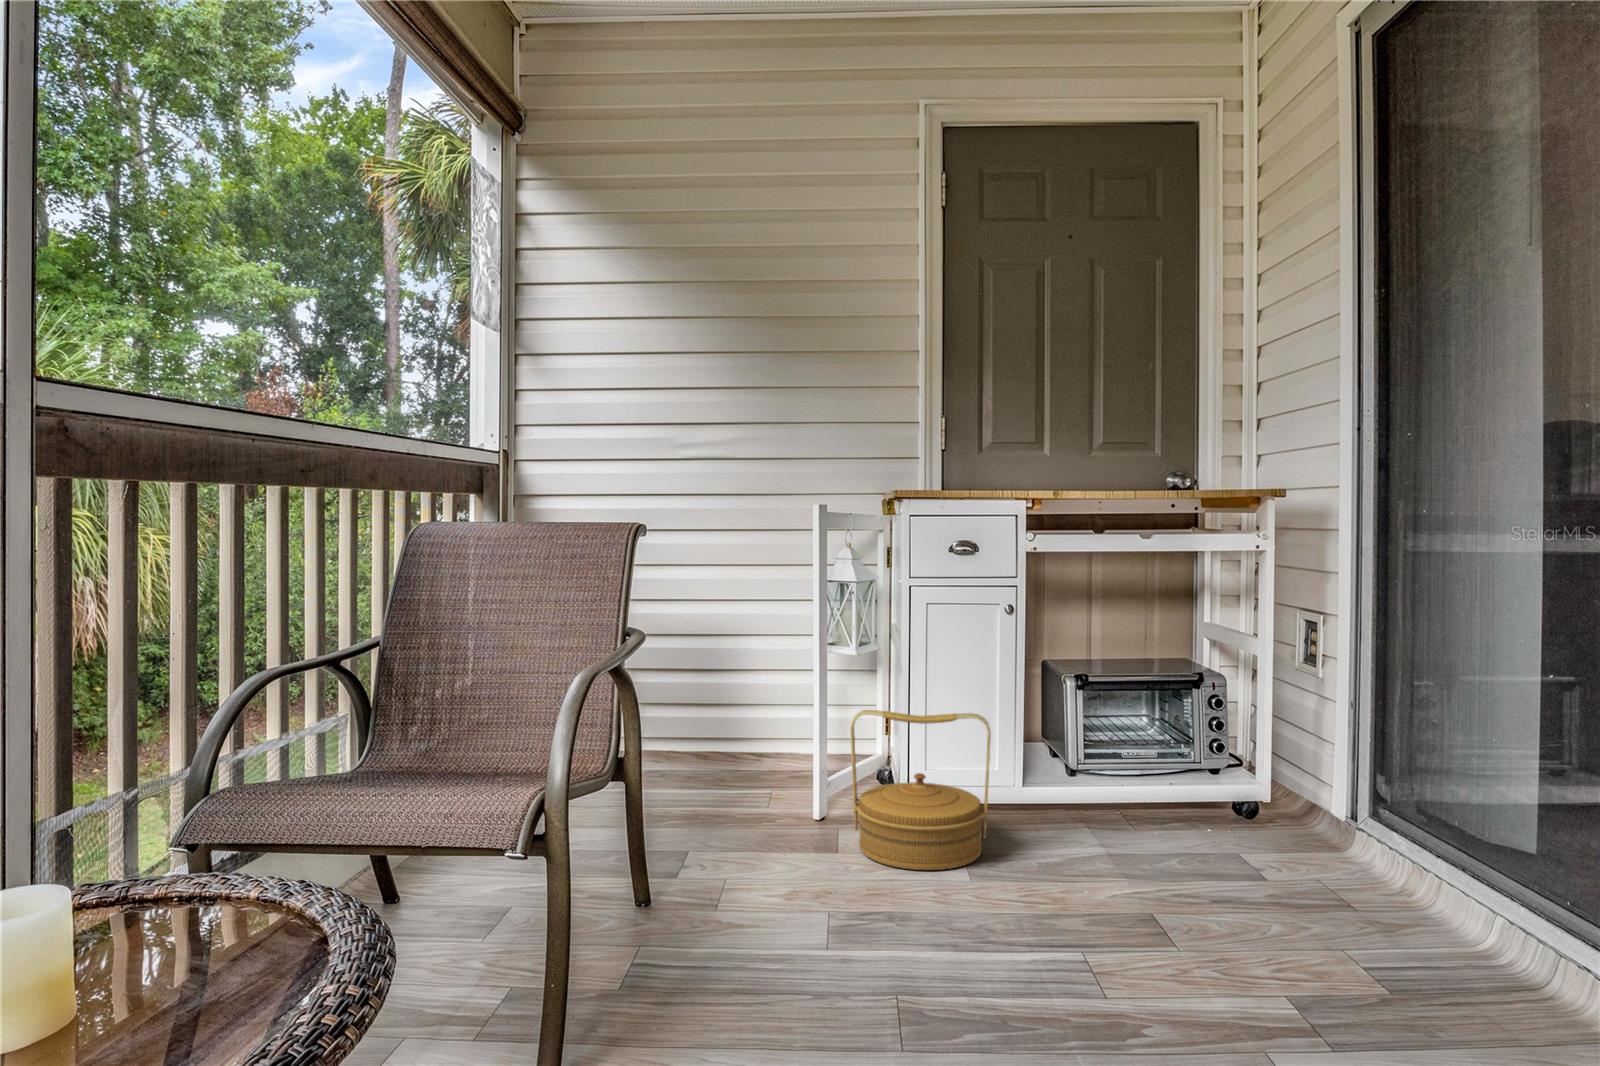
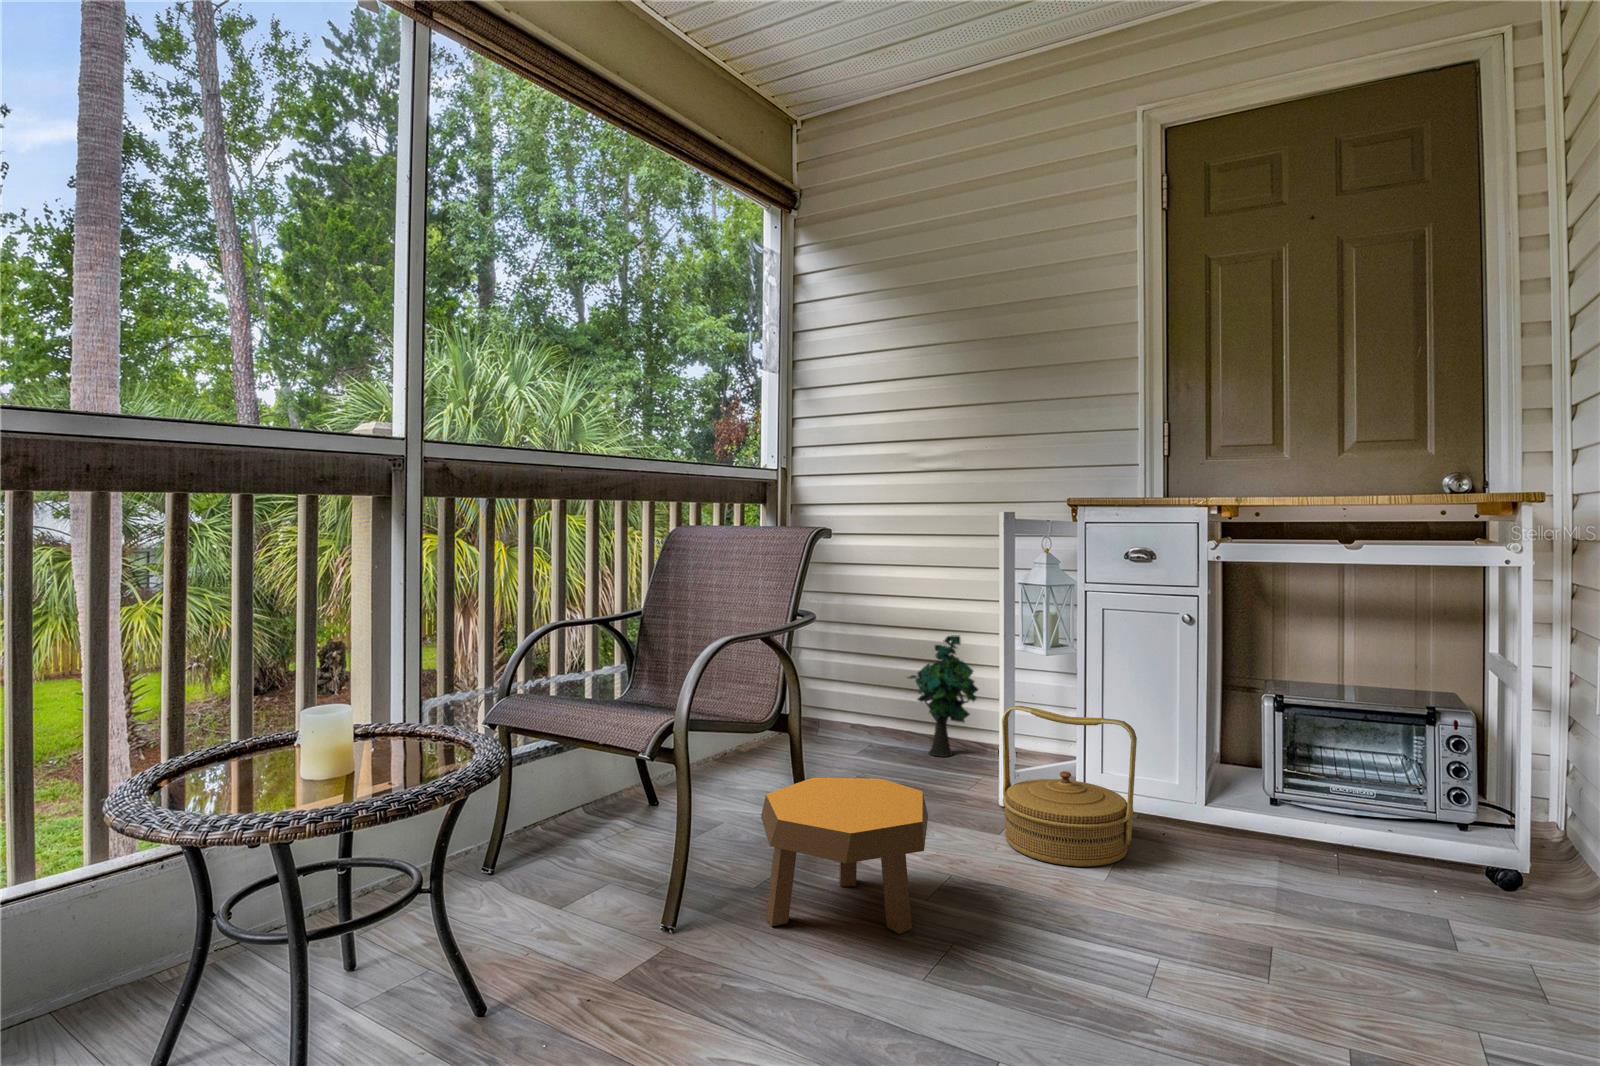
decorative plant: none [680,641,762,779] -> present [909,635,978,757]
footstool: none [662,808,877,1007] -> present [761,778,928,934]

